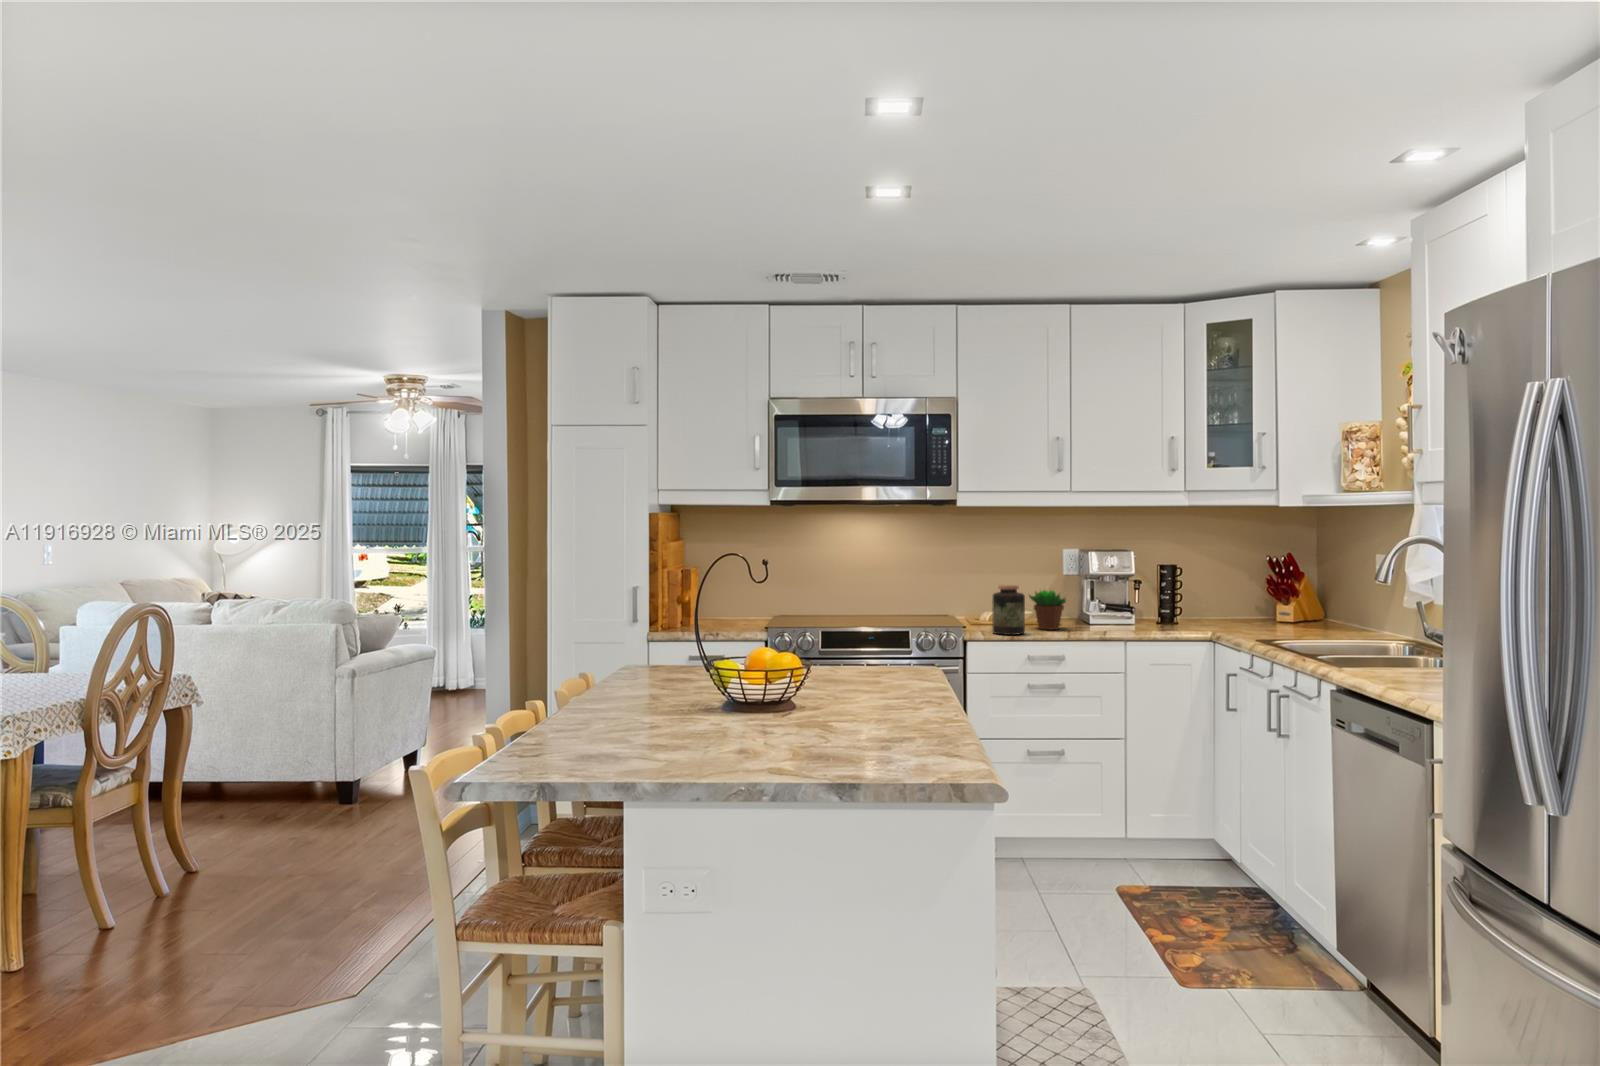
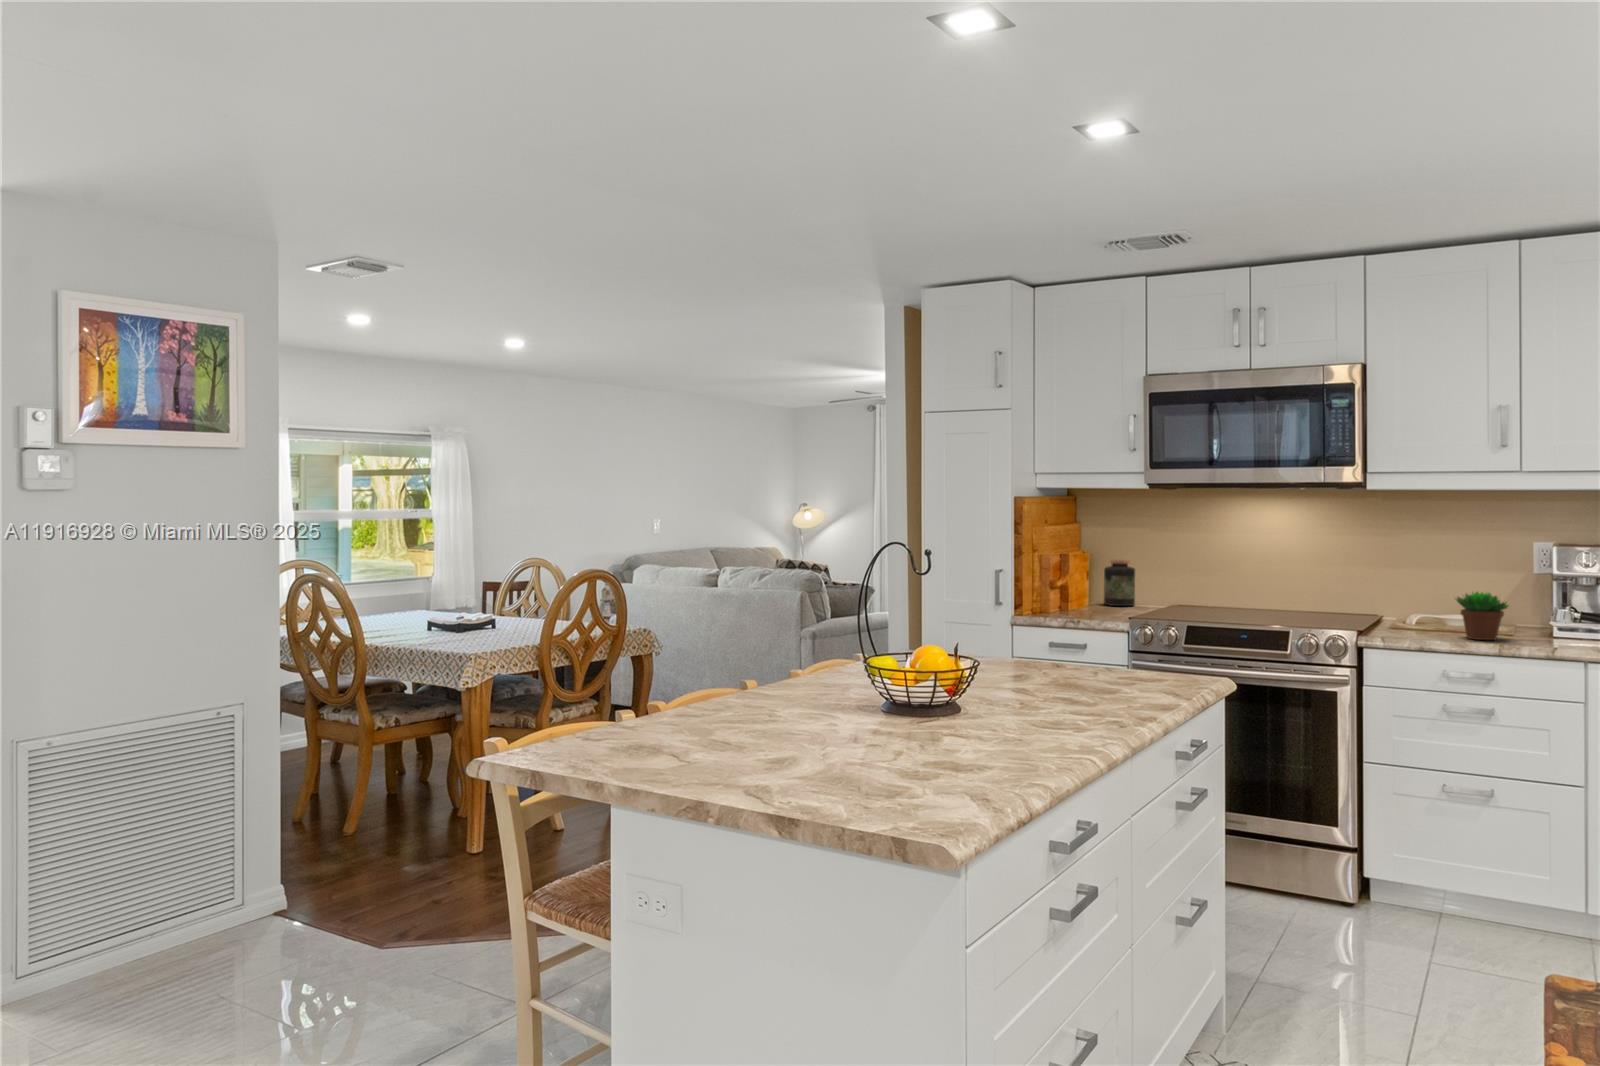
jar: present [992,585,1025,635] -> present [1104,559,1135,606]

